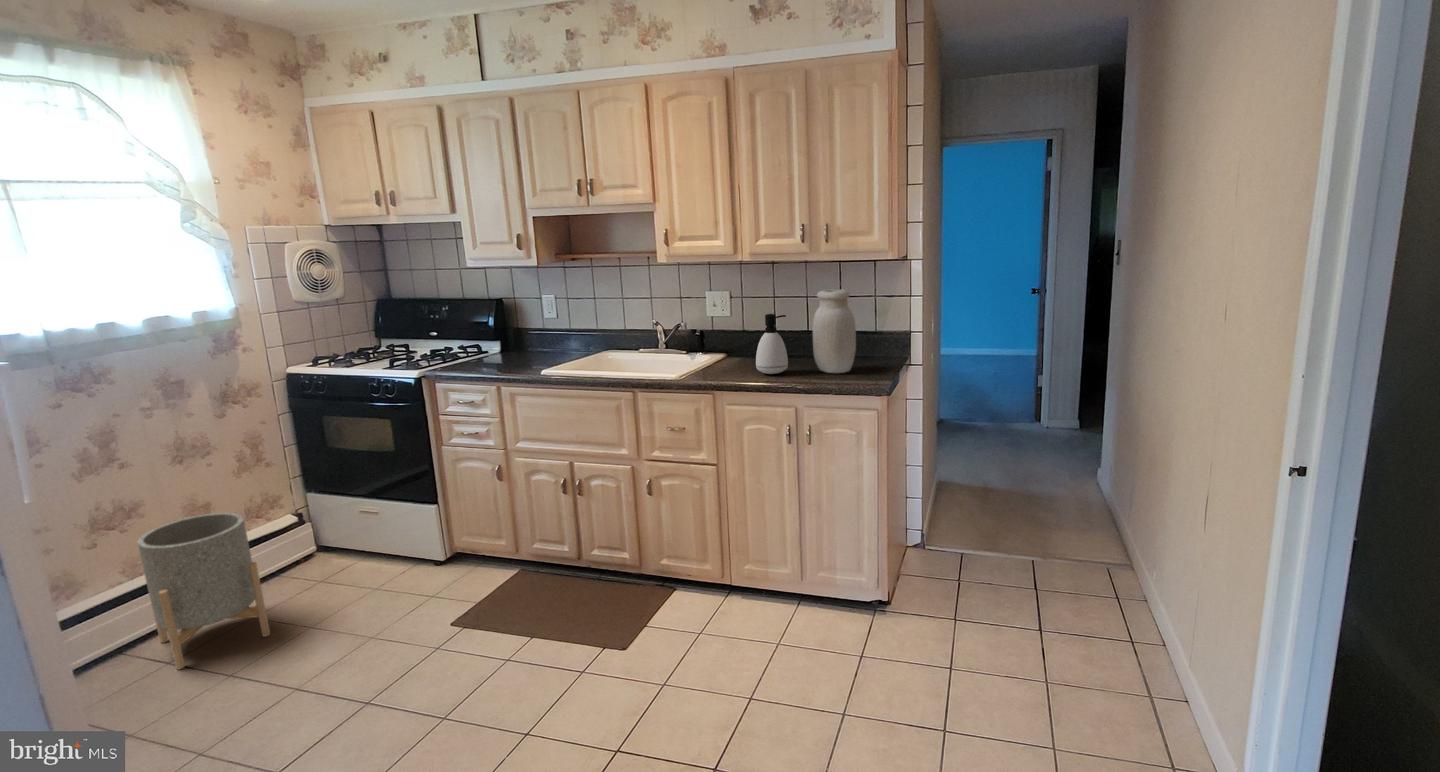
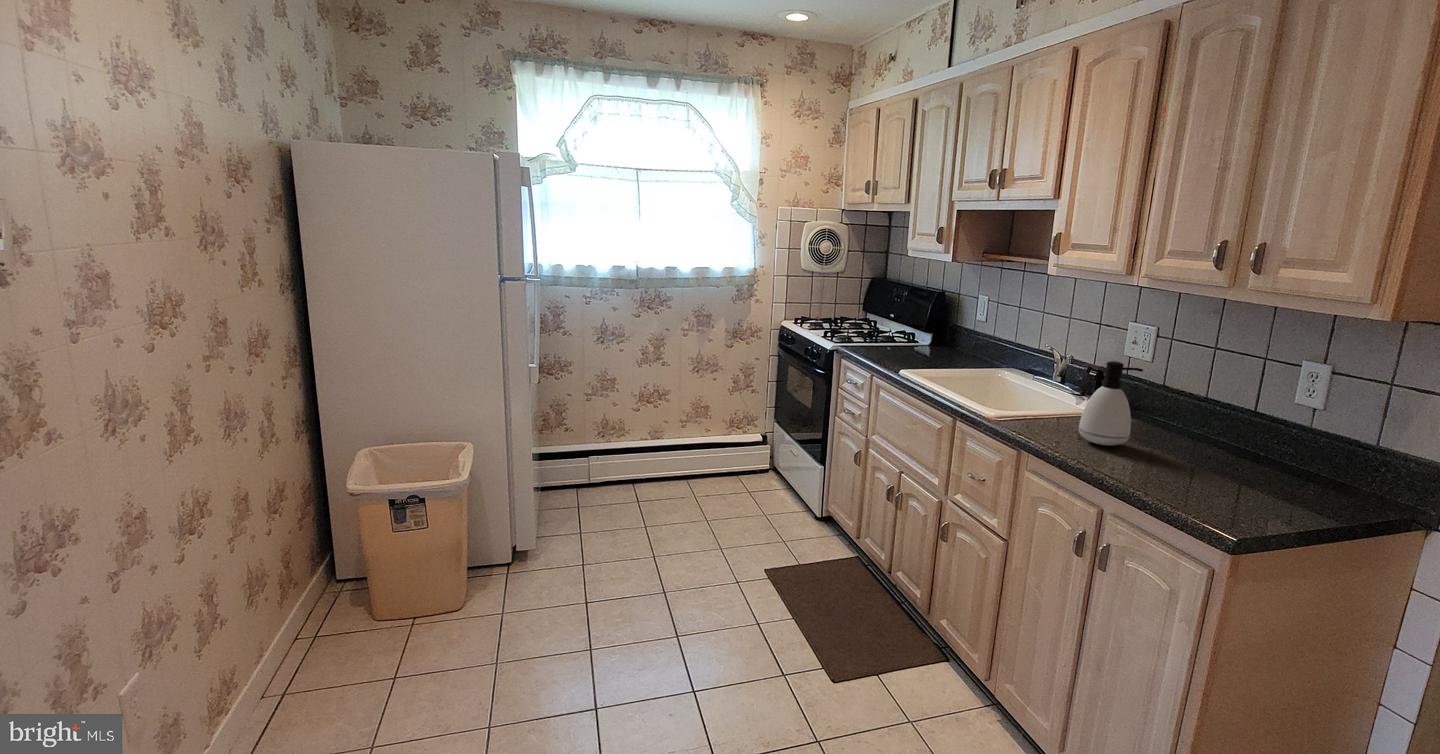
jar: present [813,289,856,373] -> none [1169,346,1248,479]
planter: present [138,513,270,669] -> none [628,404,697,503]

